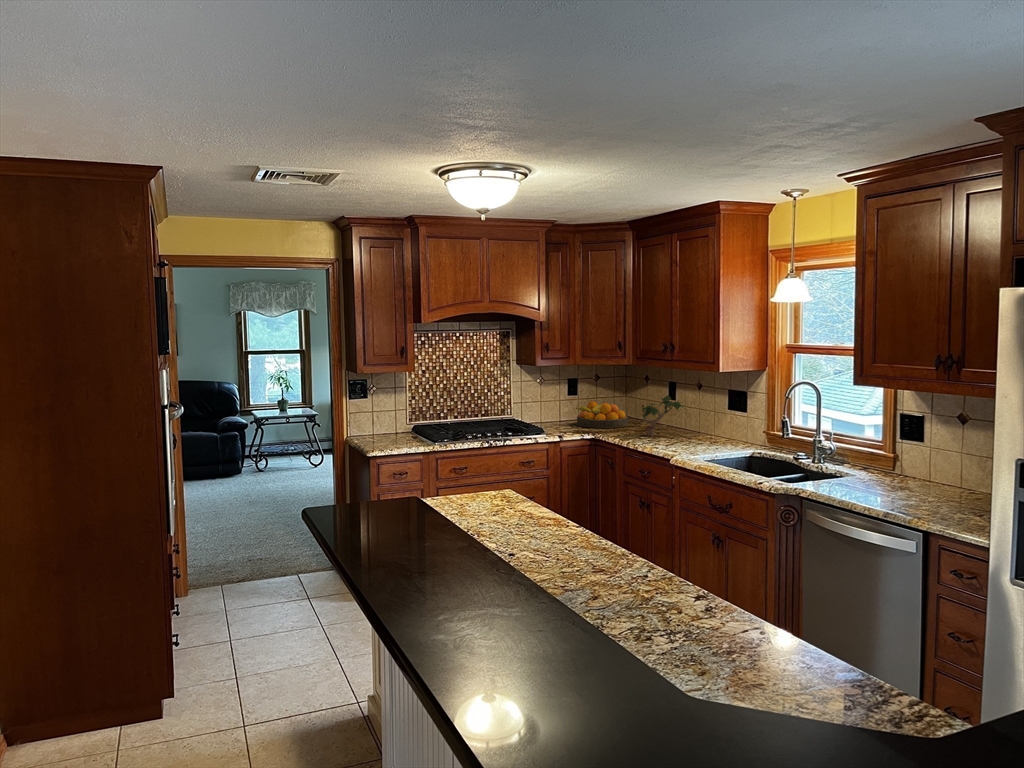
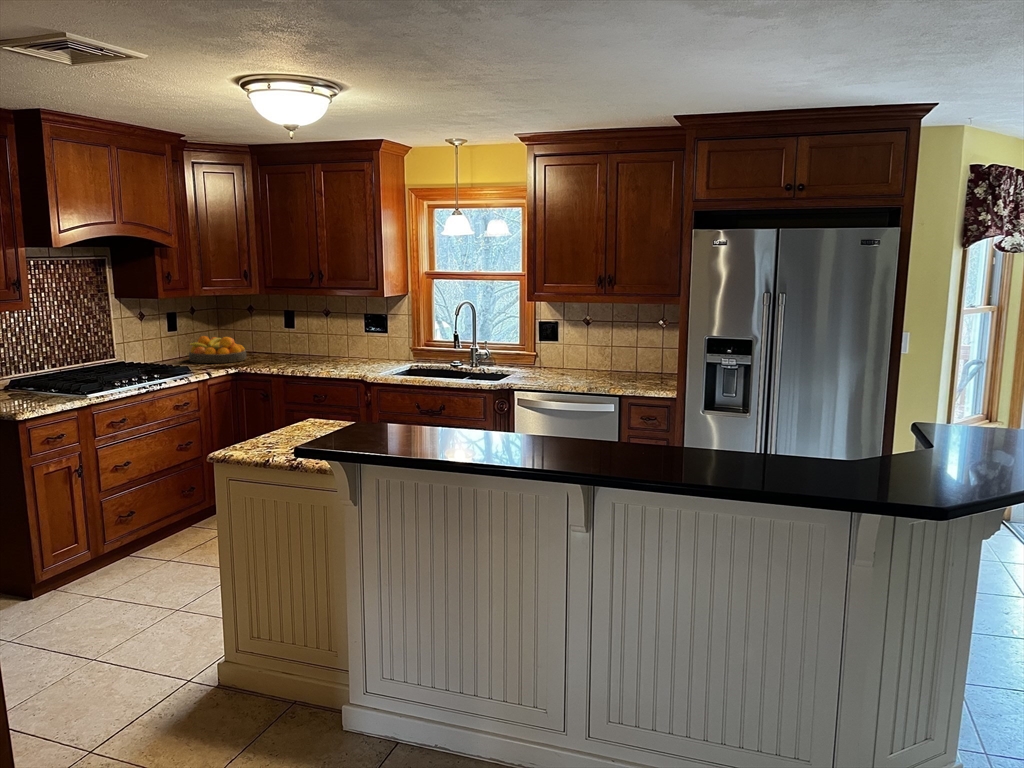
potted plant: present [642,396,684,436] -> none [282,323,322,364]

